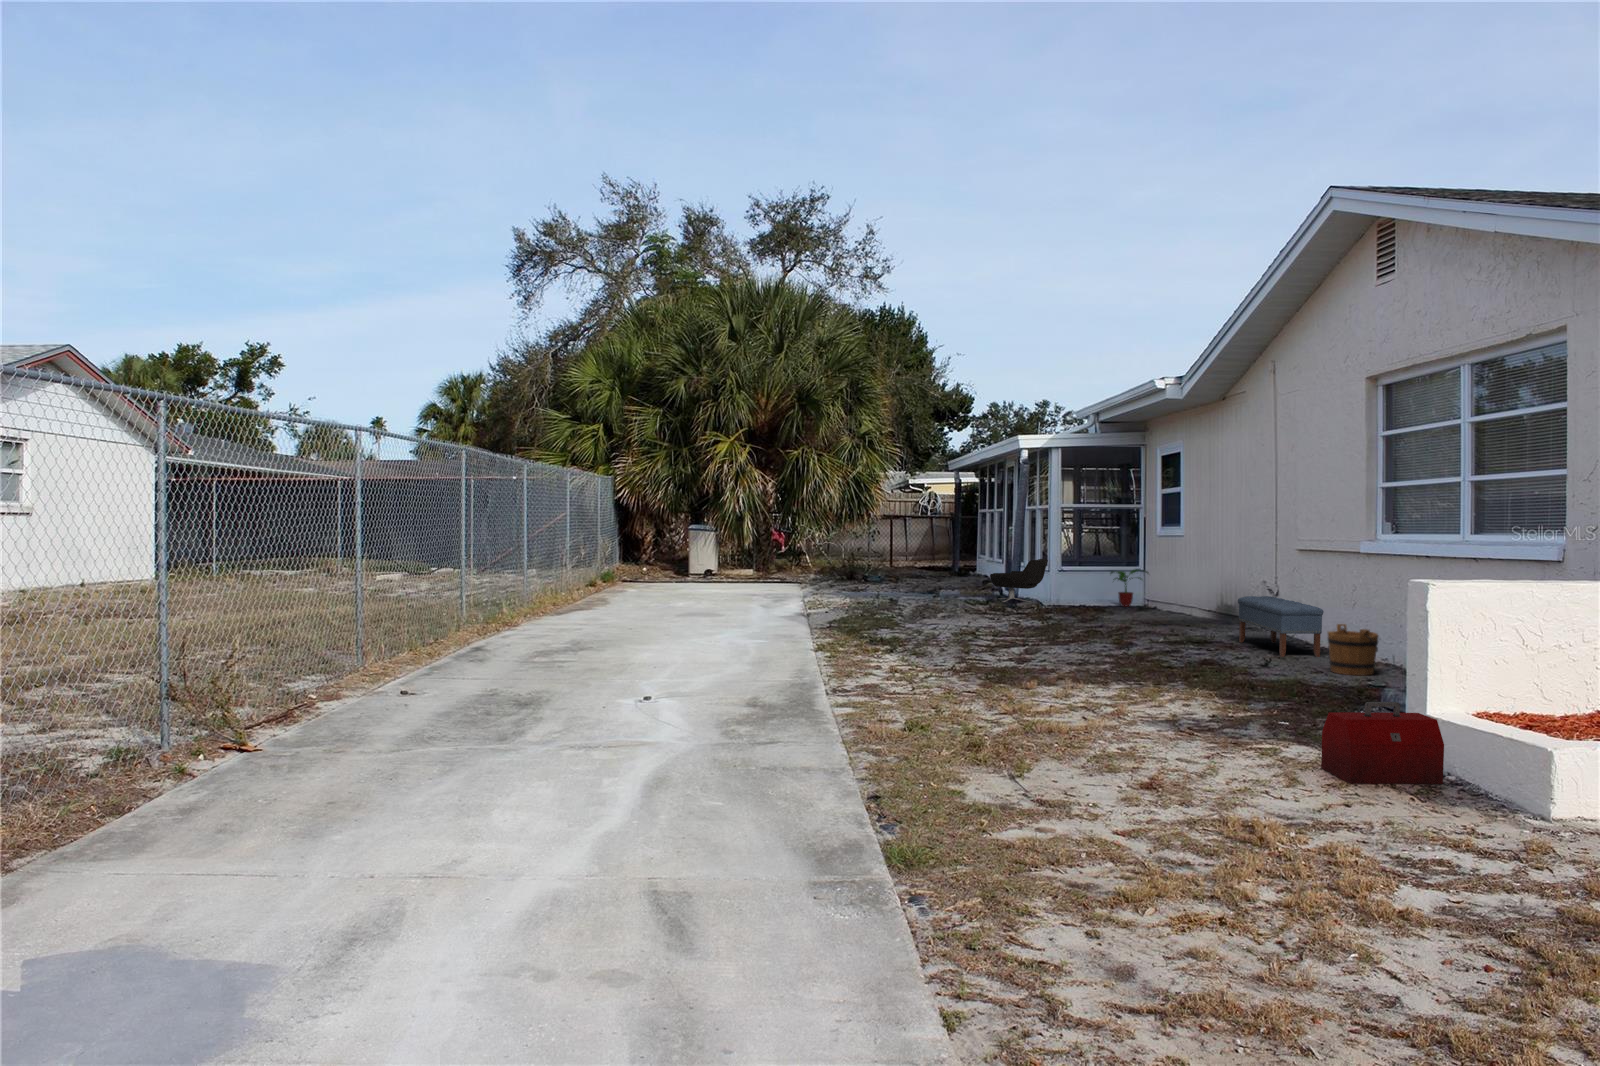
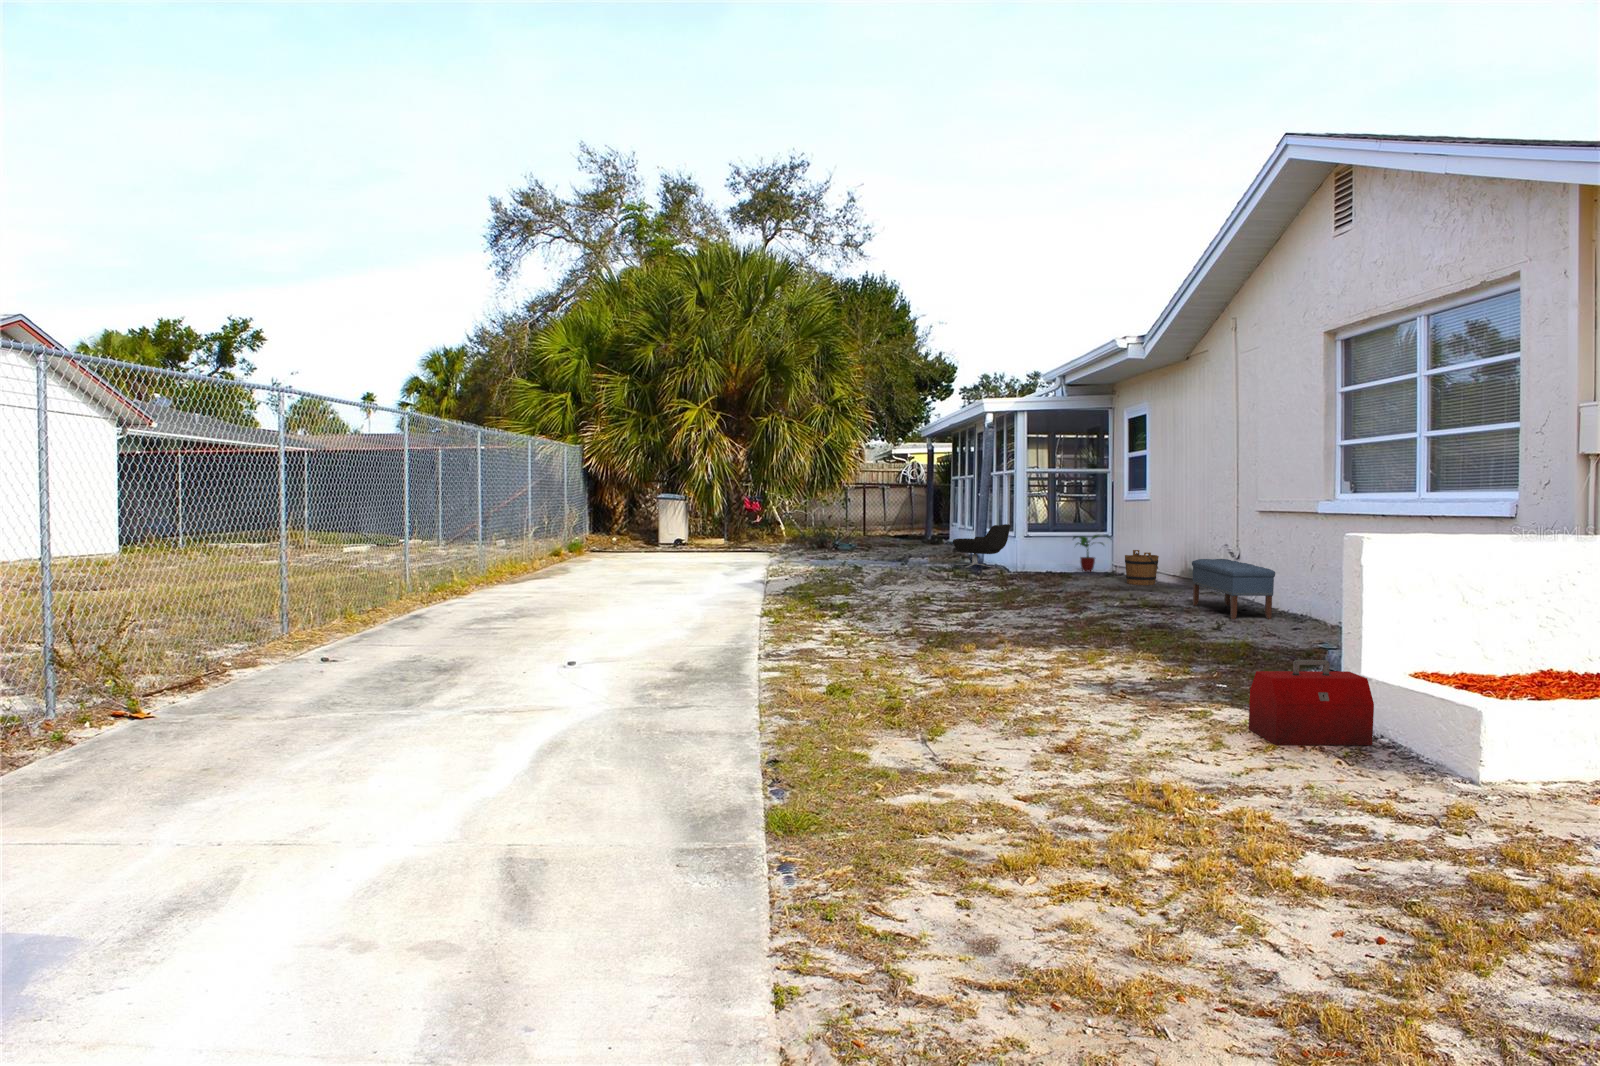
bucket: present [1328,624,1378,676] -> present [1125,550,1159,585]

